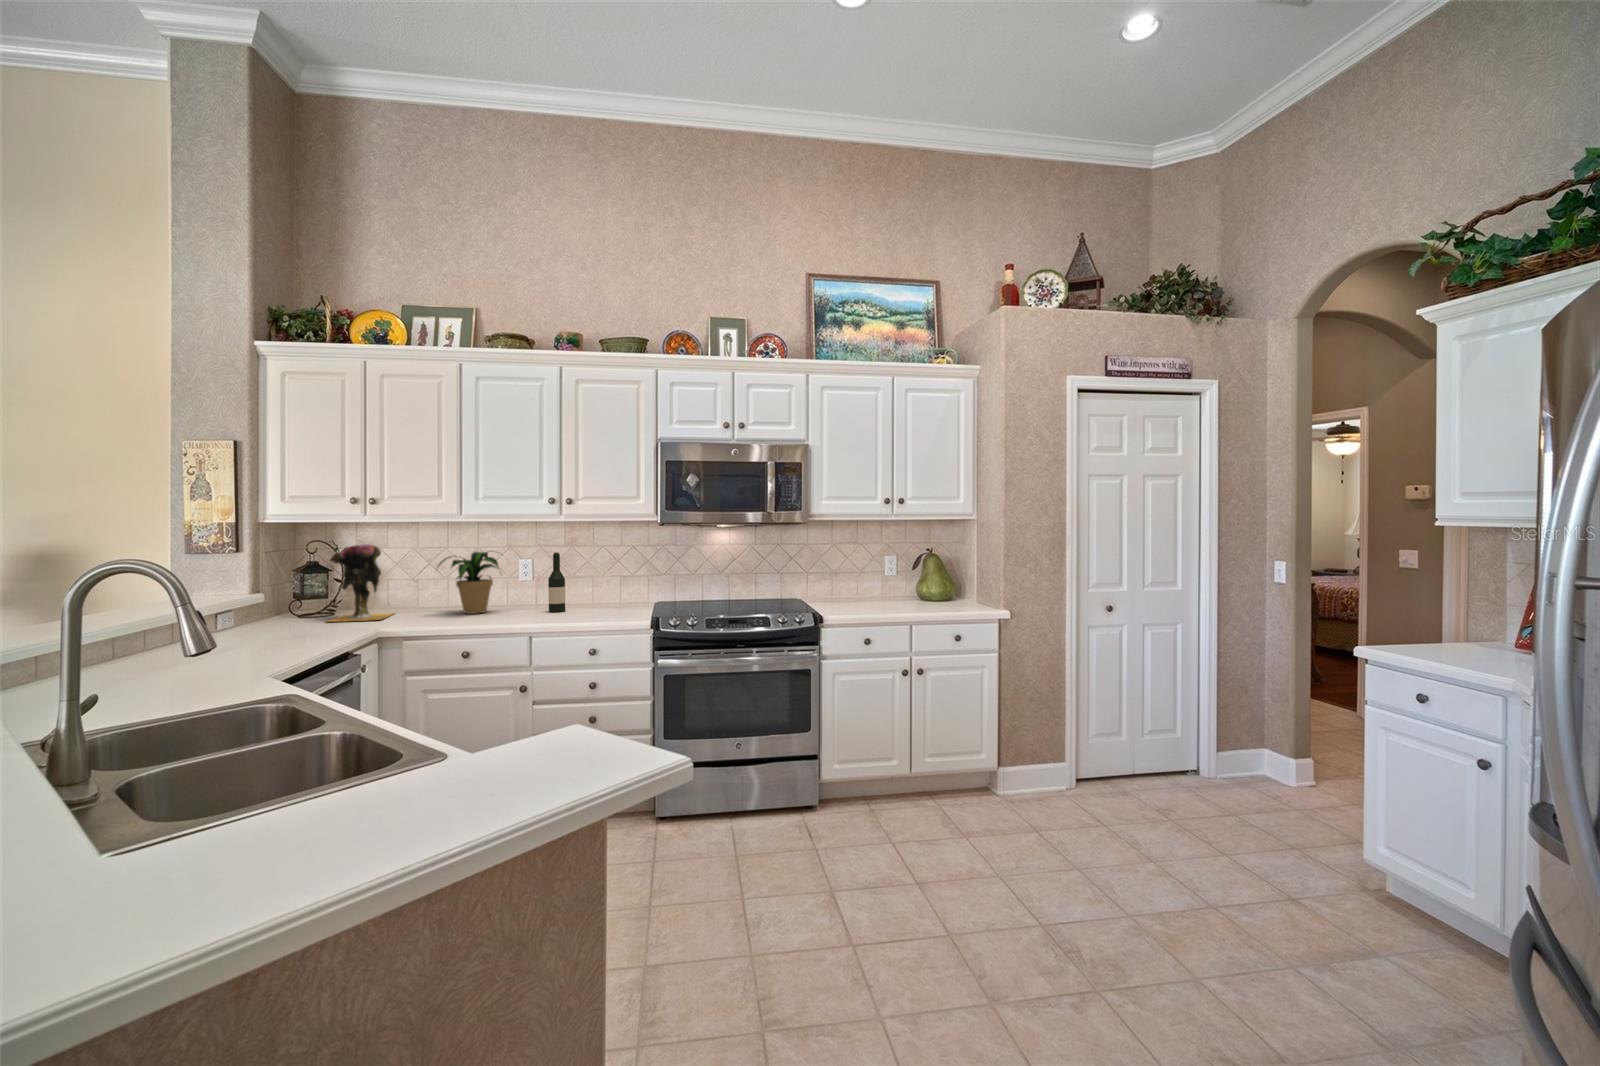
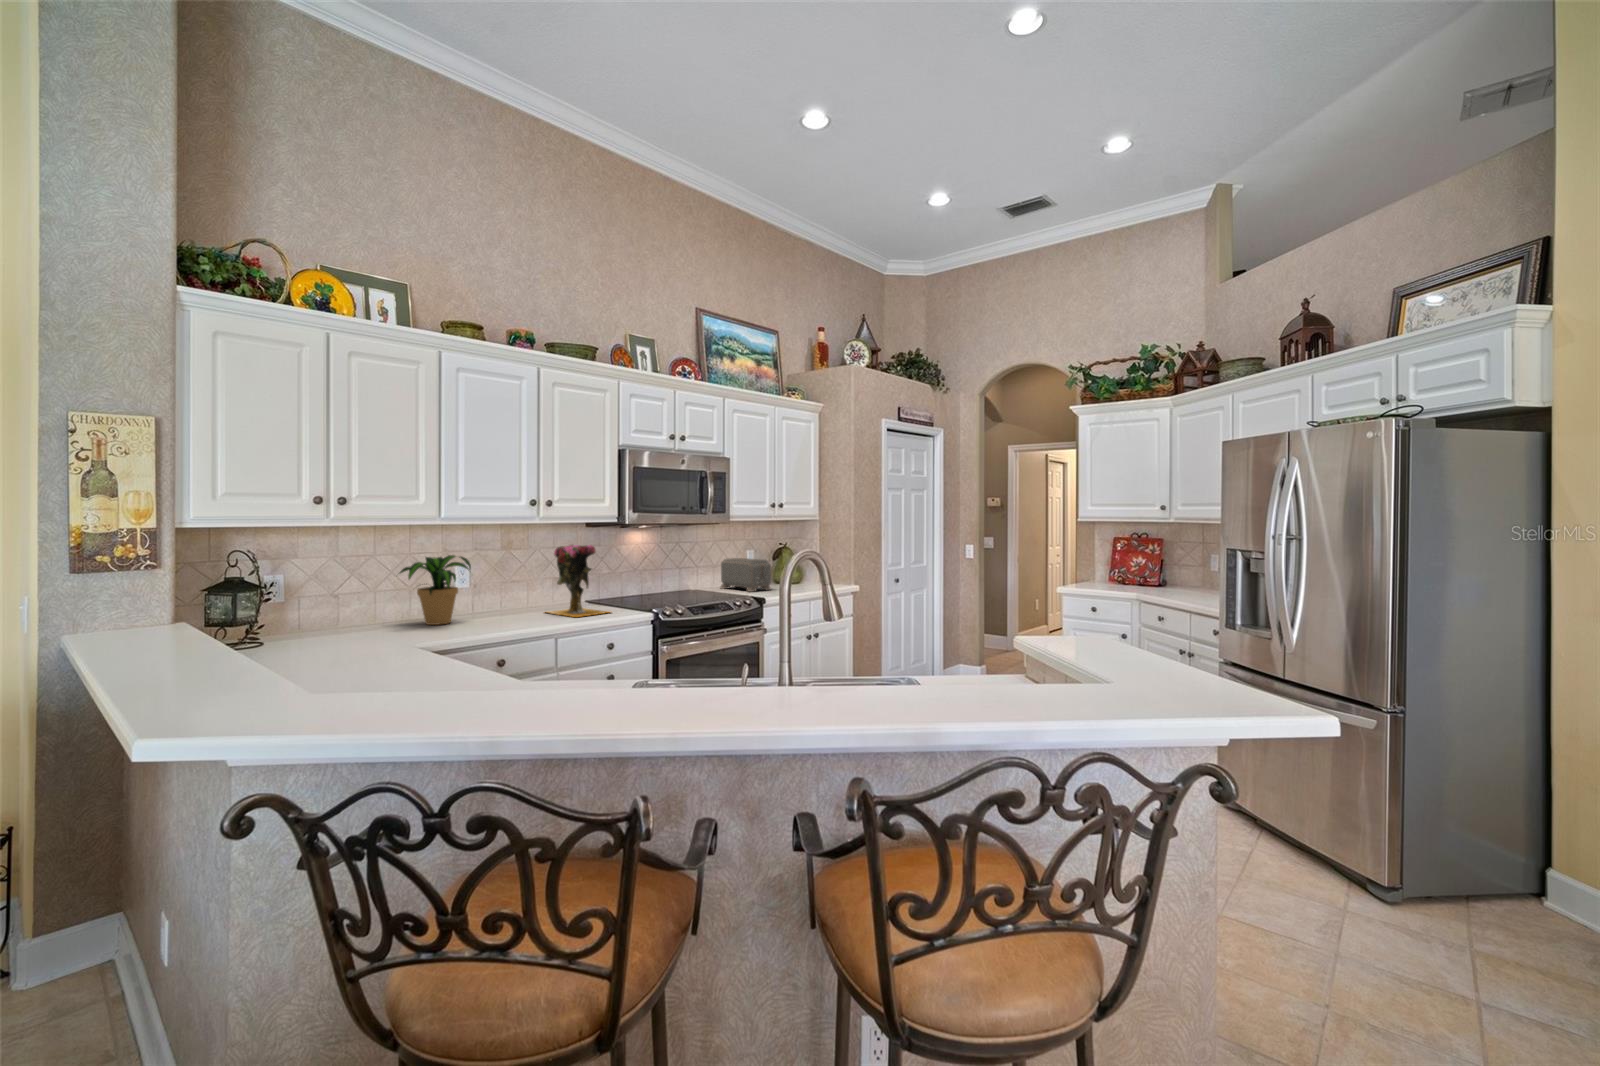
vase: present [328,544,393,622] -> present [548,545,608,617]
wine bottle: present [548,552,565,612] -> none [513,555,530,616]
toaster: none [843,565,890,606] -> present [720,558,771,592]

